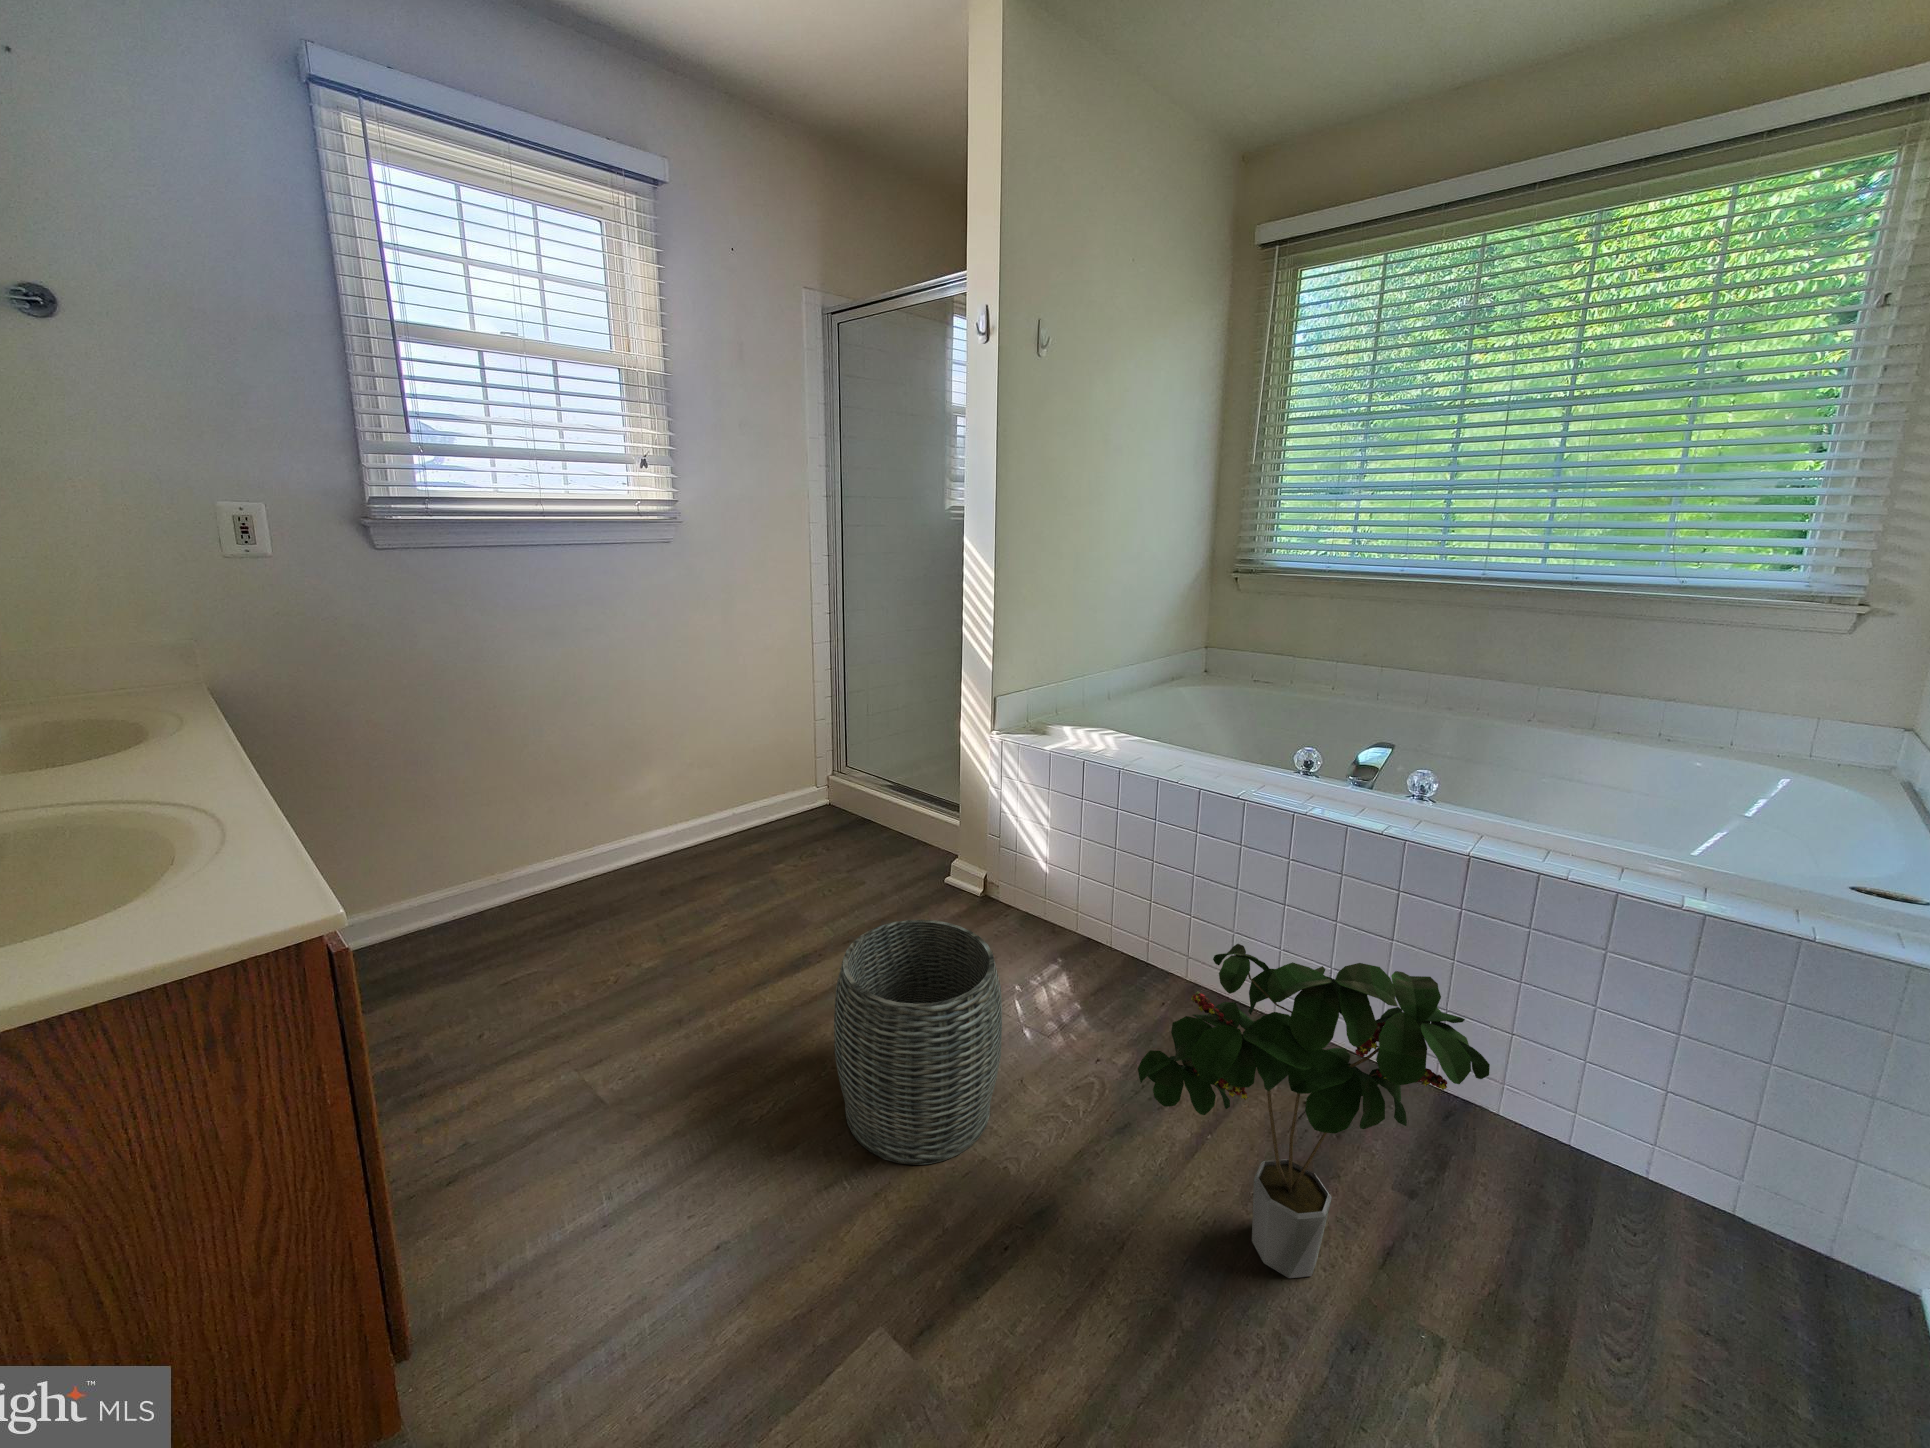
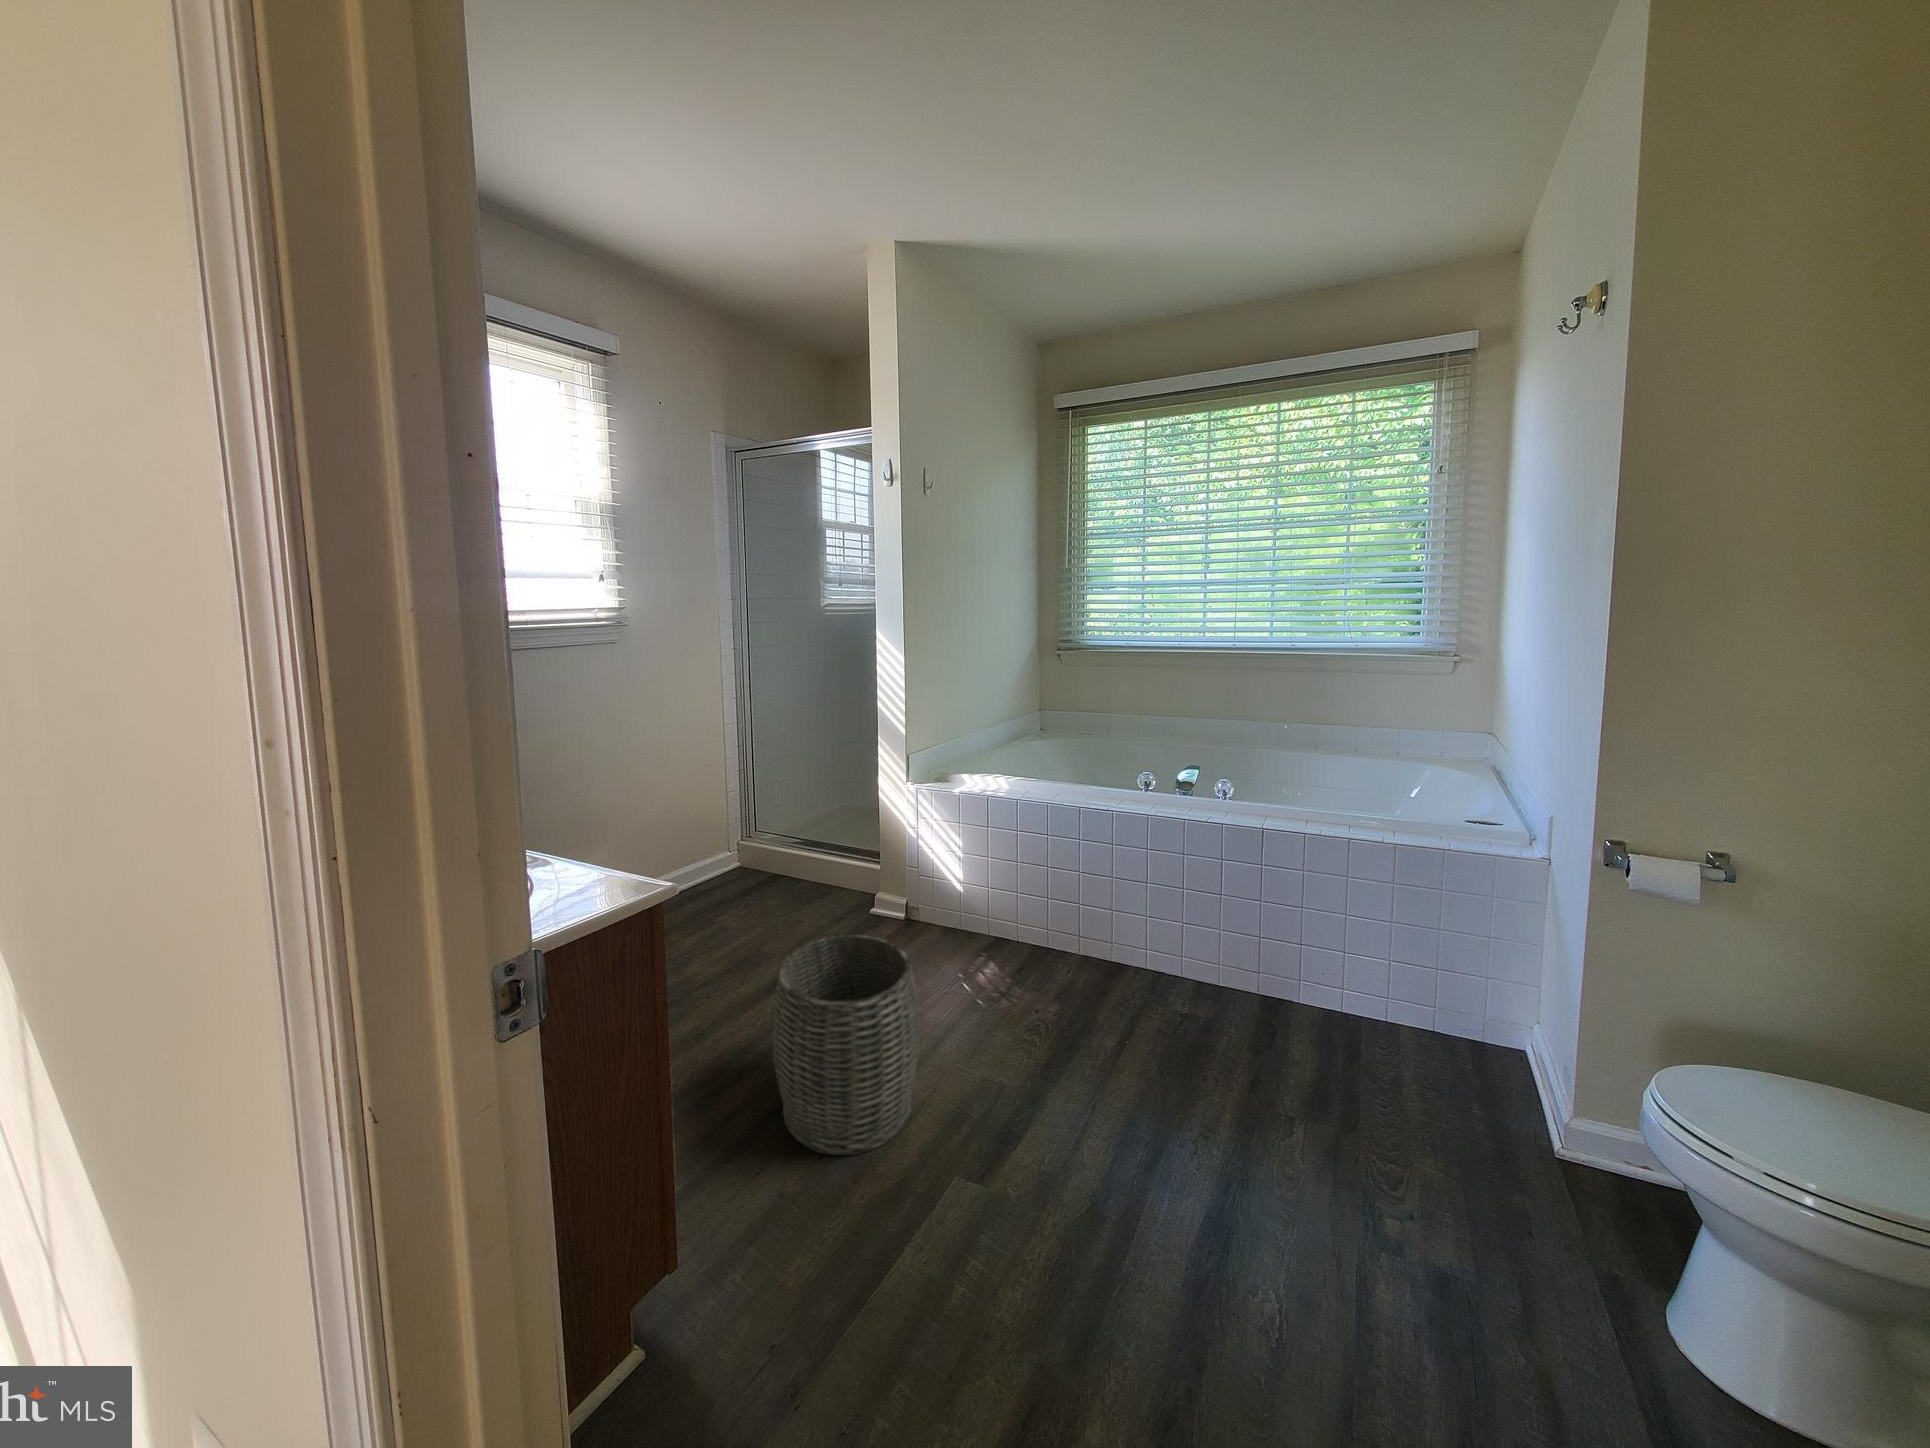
potted plant: present [1138,944,1490,1278] -> none [1034,929,1316,1229]

